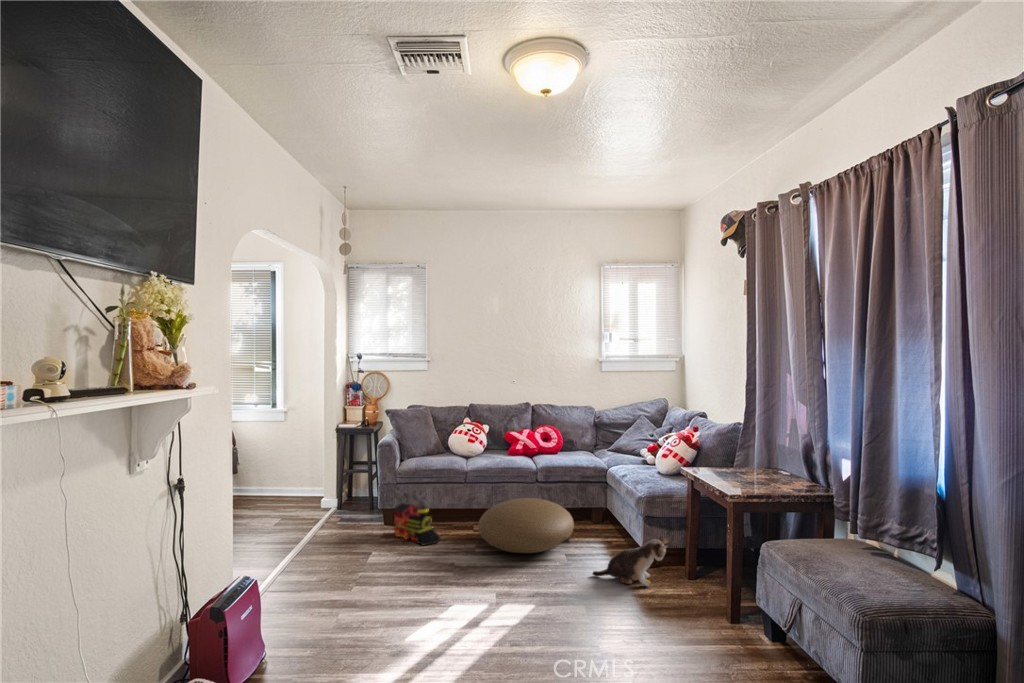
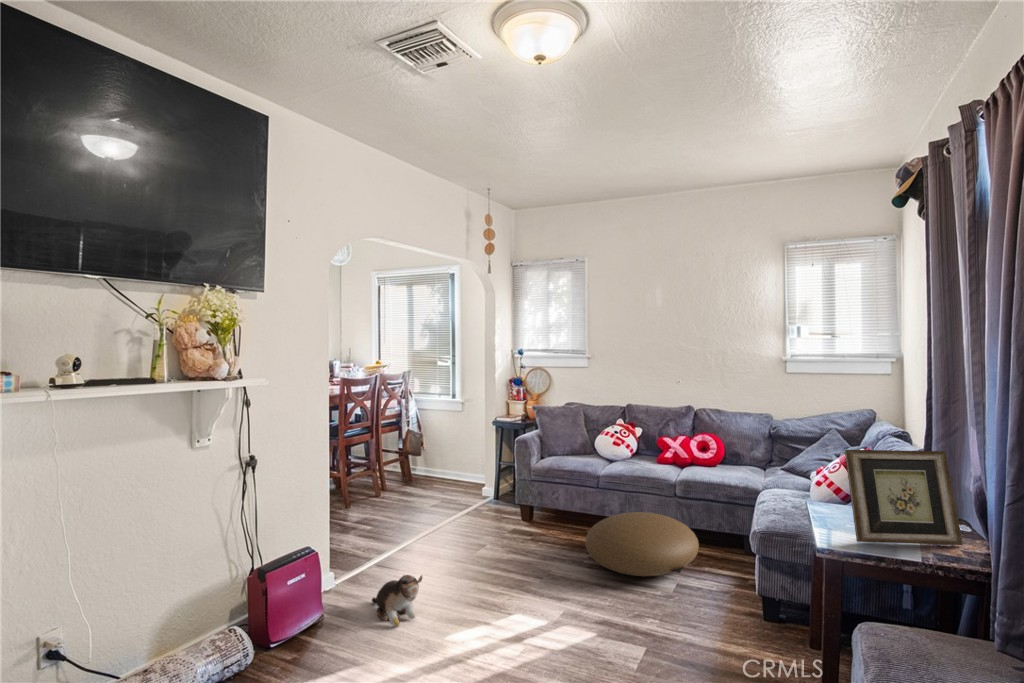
picture frame: none [735,418,798,485] -> present [845,450,963,545]
toy train: present [393,490,440,545] -> none [520,487,562,546]
plush toy: present [592,538,669,586] -> present [372,575,422,627]

